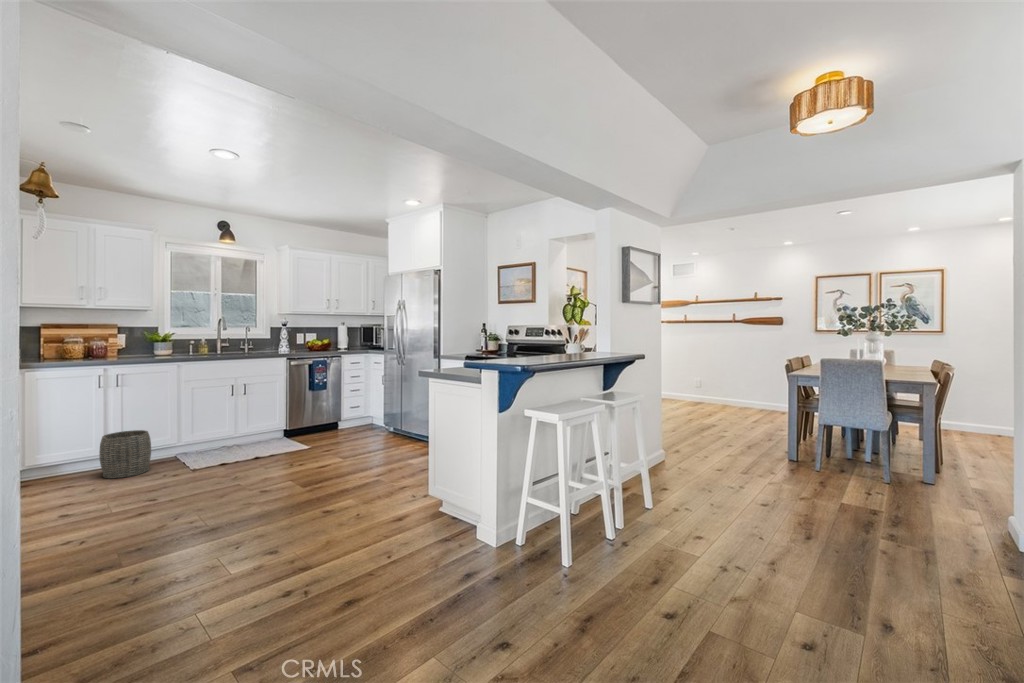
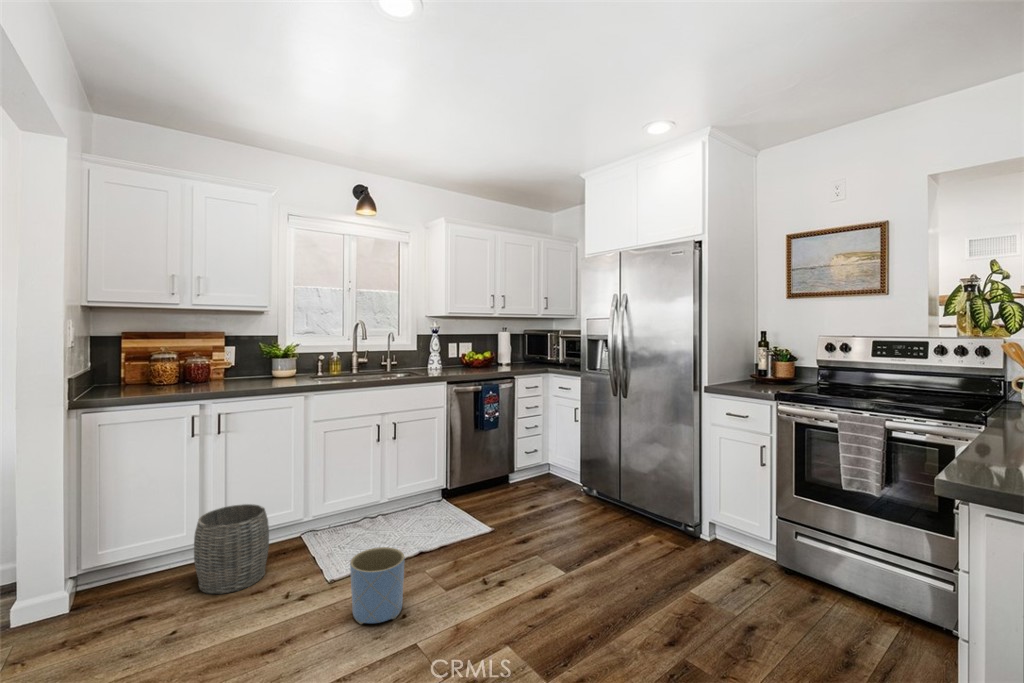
planter: none [201,445,235,482] -> present [350,547,404,624]

